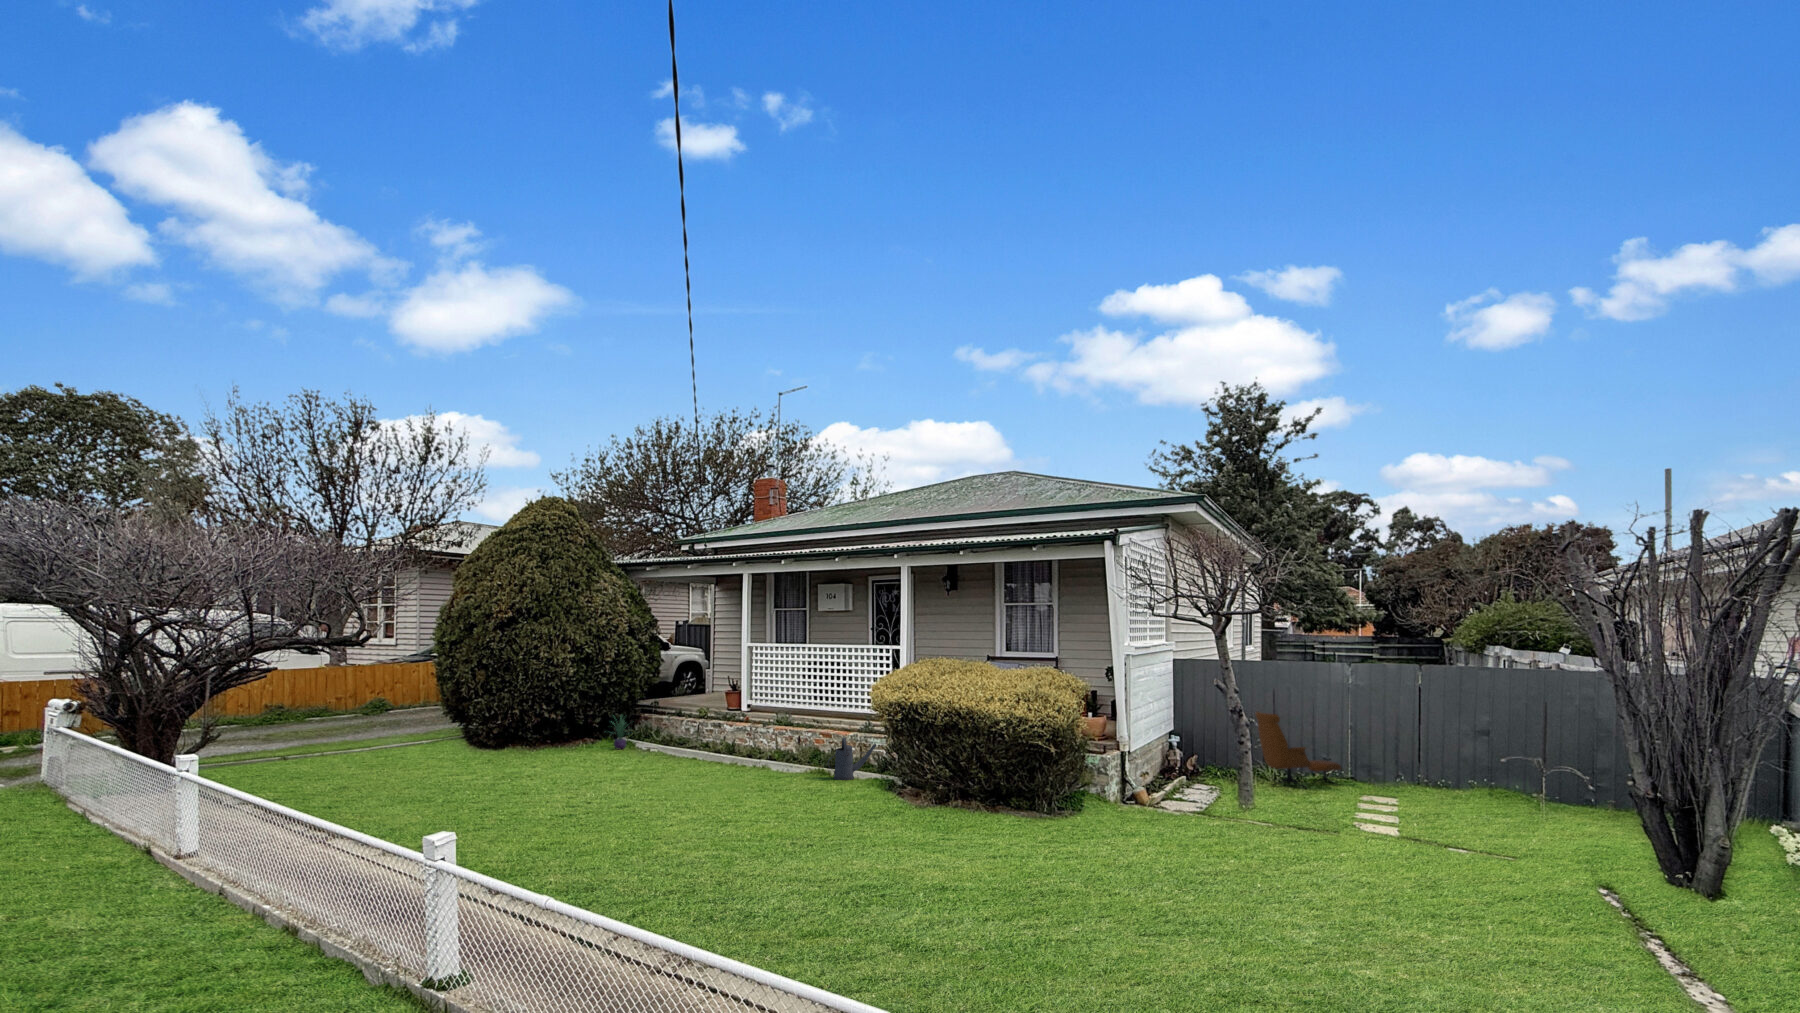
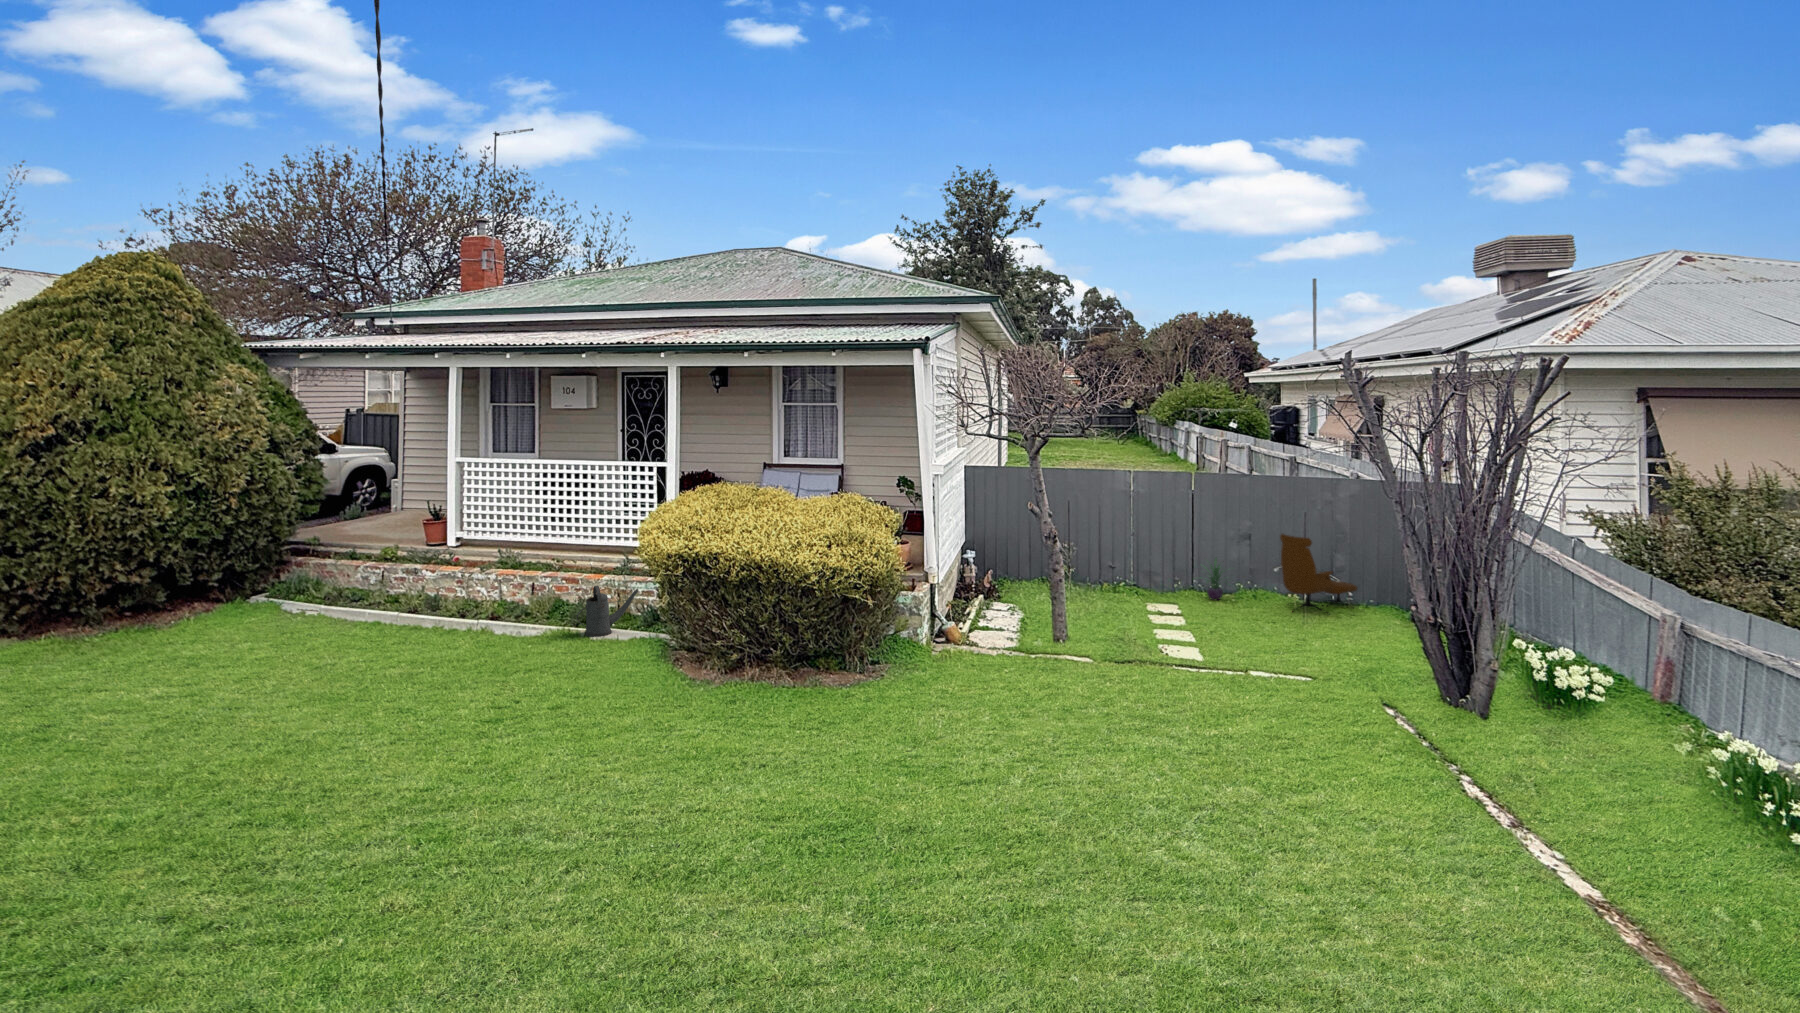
lounge chair: present [1256,712,1341,786] -> present [1280,534,1357,614]
decorative plant: present [614,716,626,749] -> present [1207,559,1223,600]

